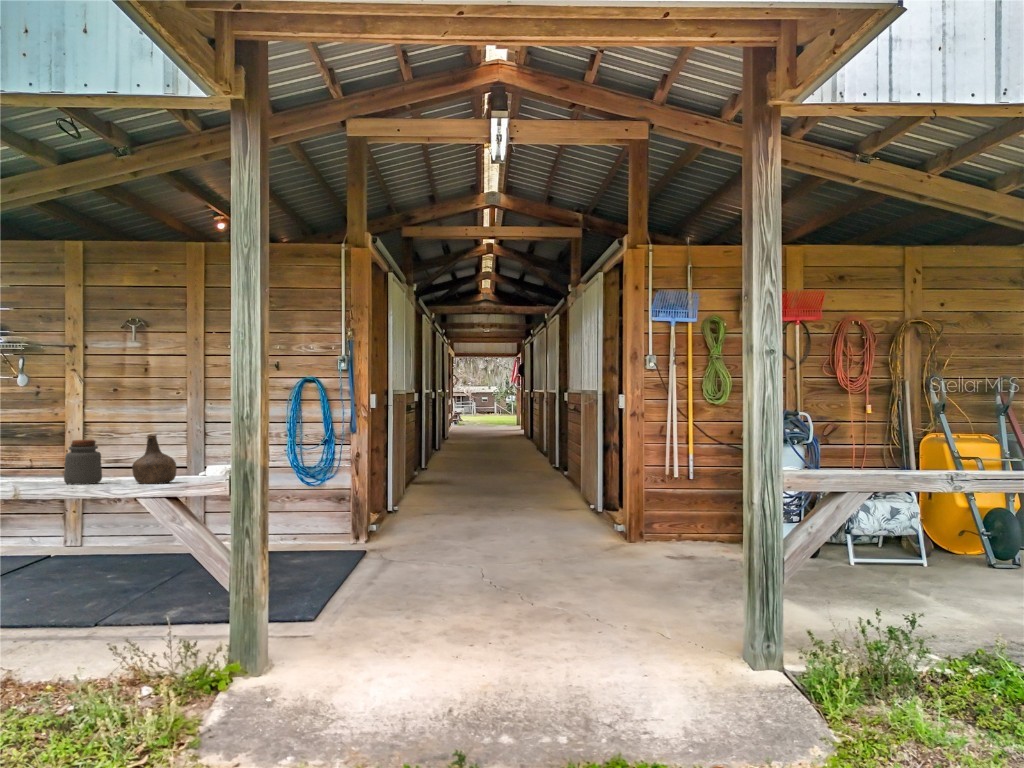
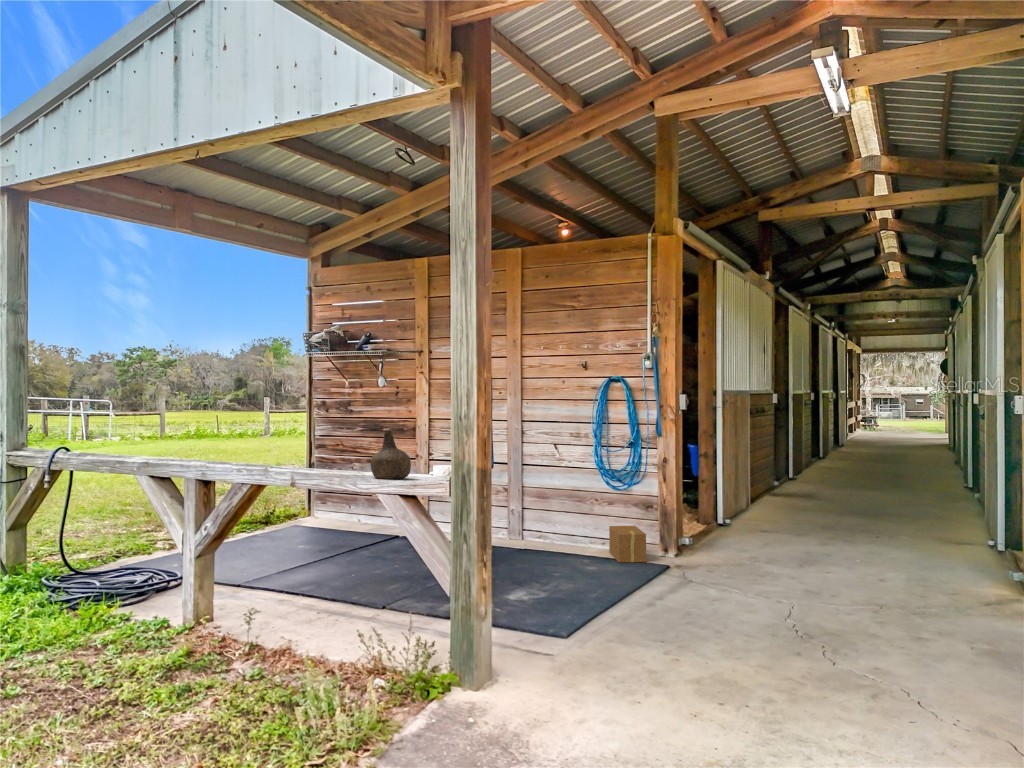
jar: present [64,440,102,485] -> none [323,433,355,475]
cardboard box: none [305,518,344,552] -> present [609,526,646,562]

